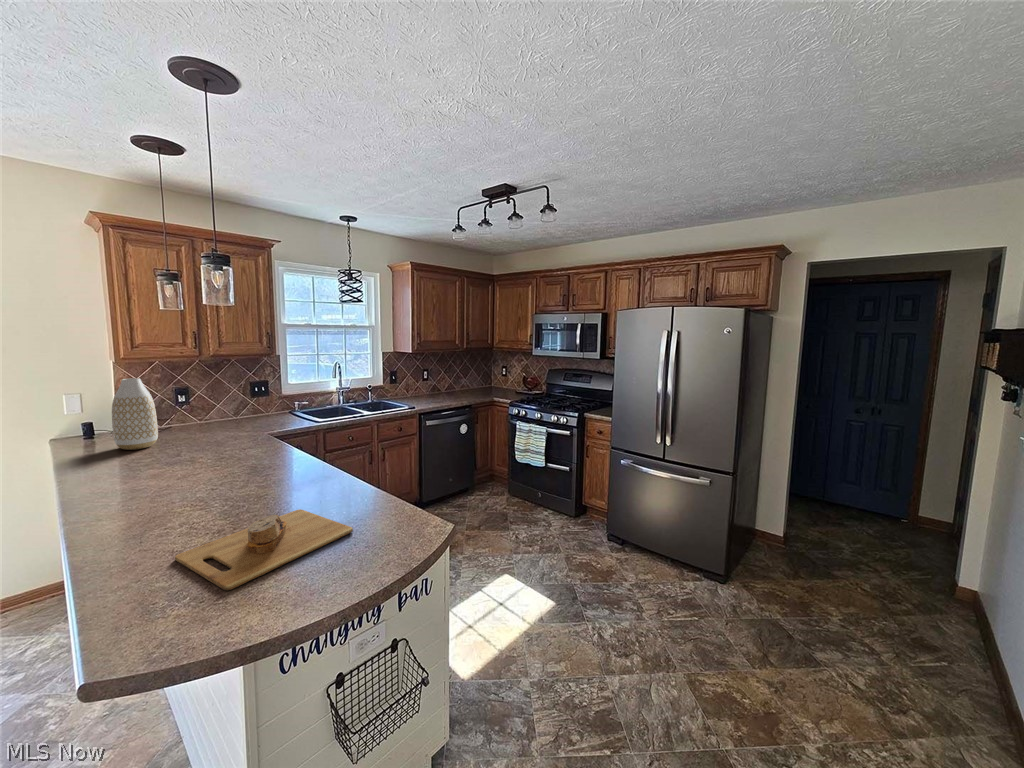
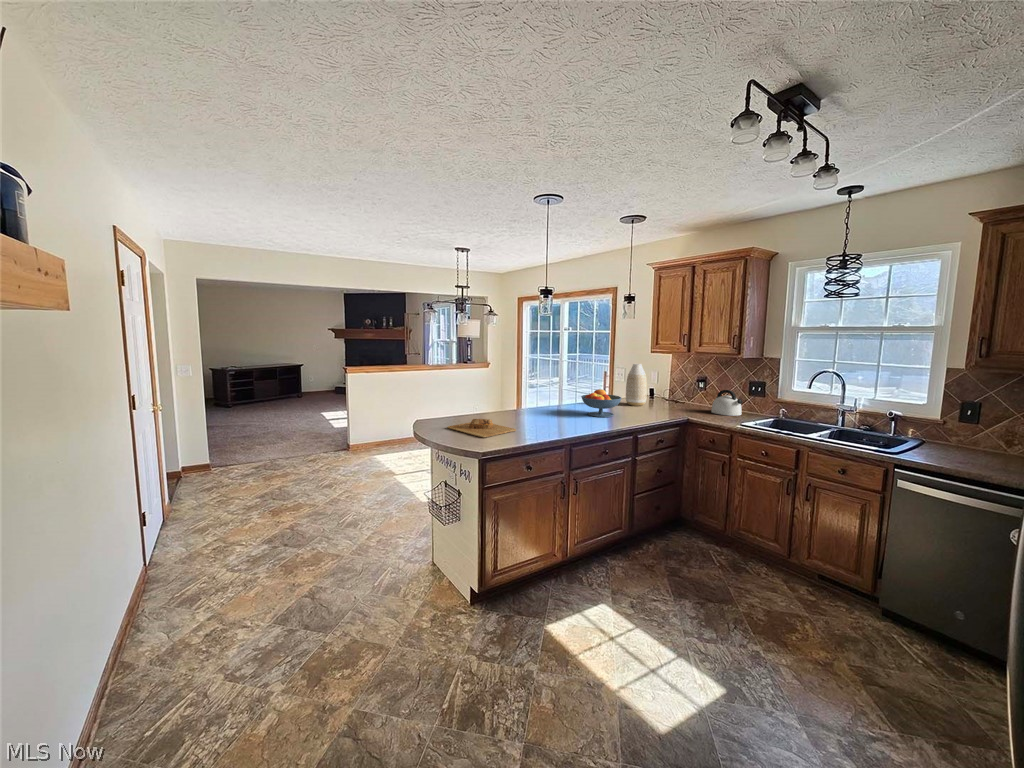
kettle: none [235,394,274,424] -> present [711,390,742,416]
fruit bowl: none [160,425,241,471] -> present [581,389,621,417]

